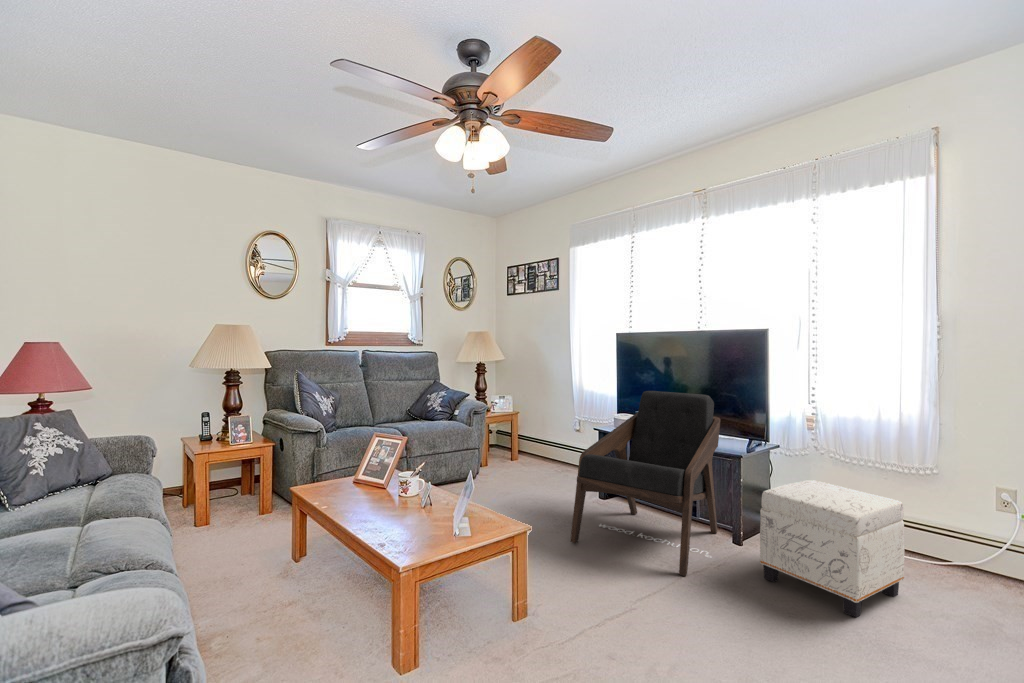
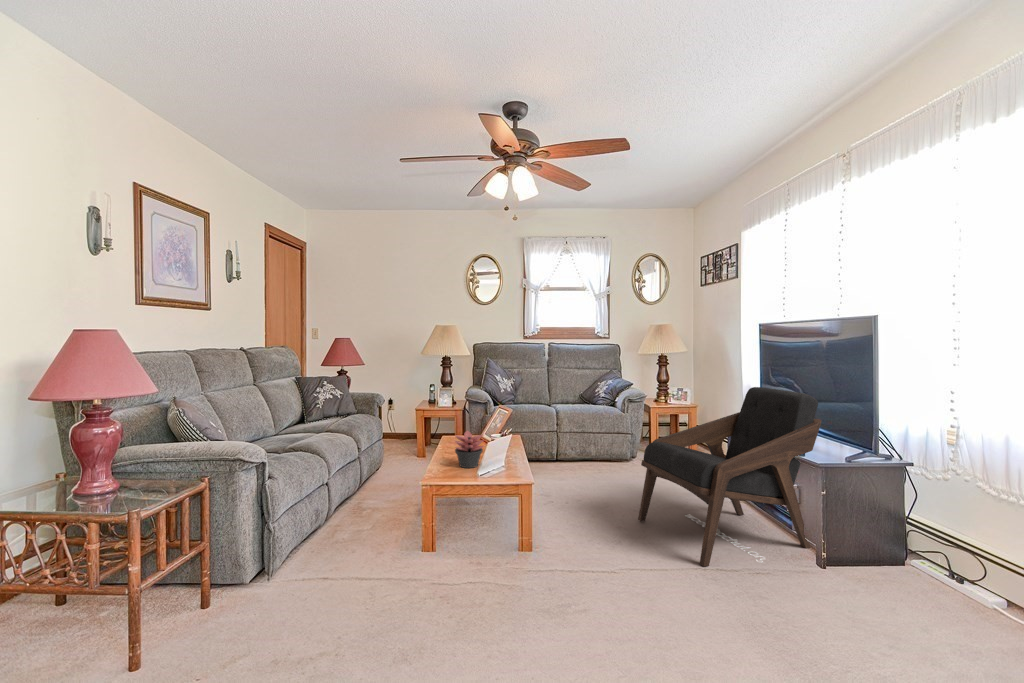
succulent plant: none [388,473,434,526] -> present [455,431,484,468]
ottoman: present [760,480,904,617] -> none [783,496,957,651]

